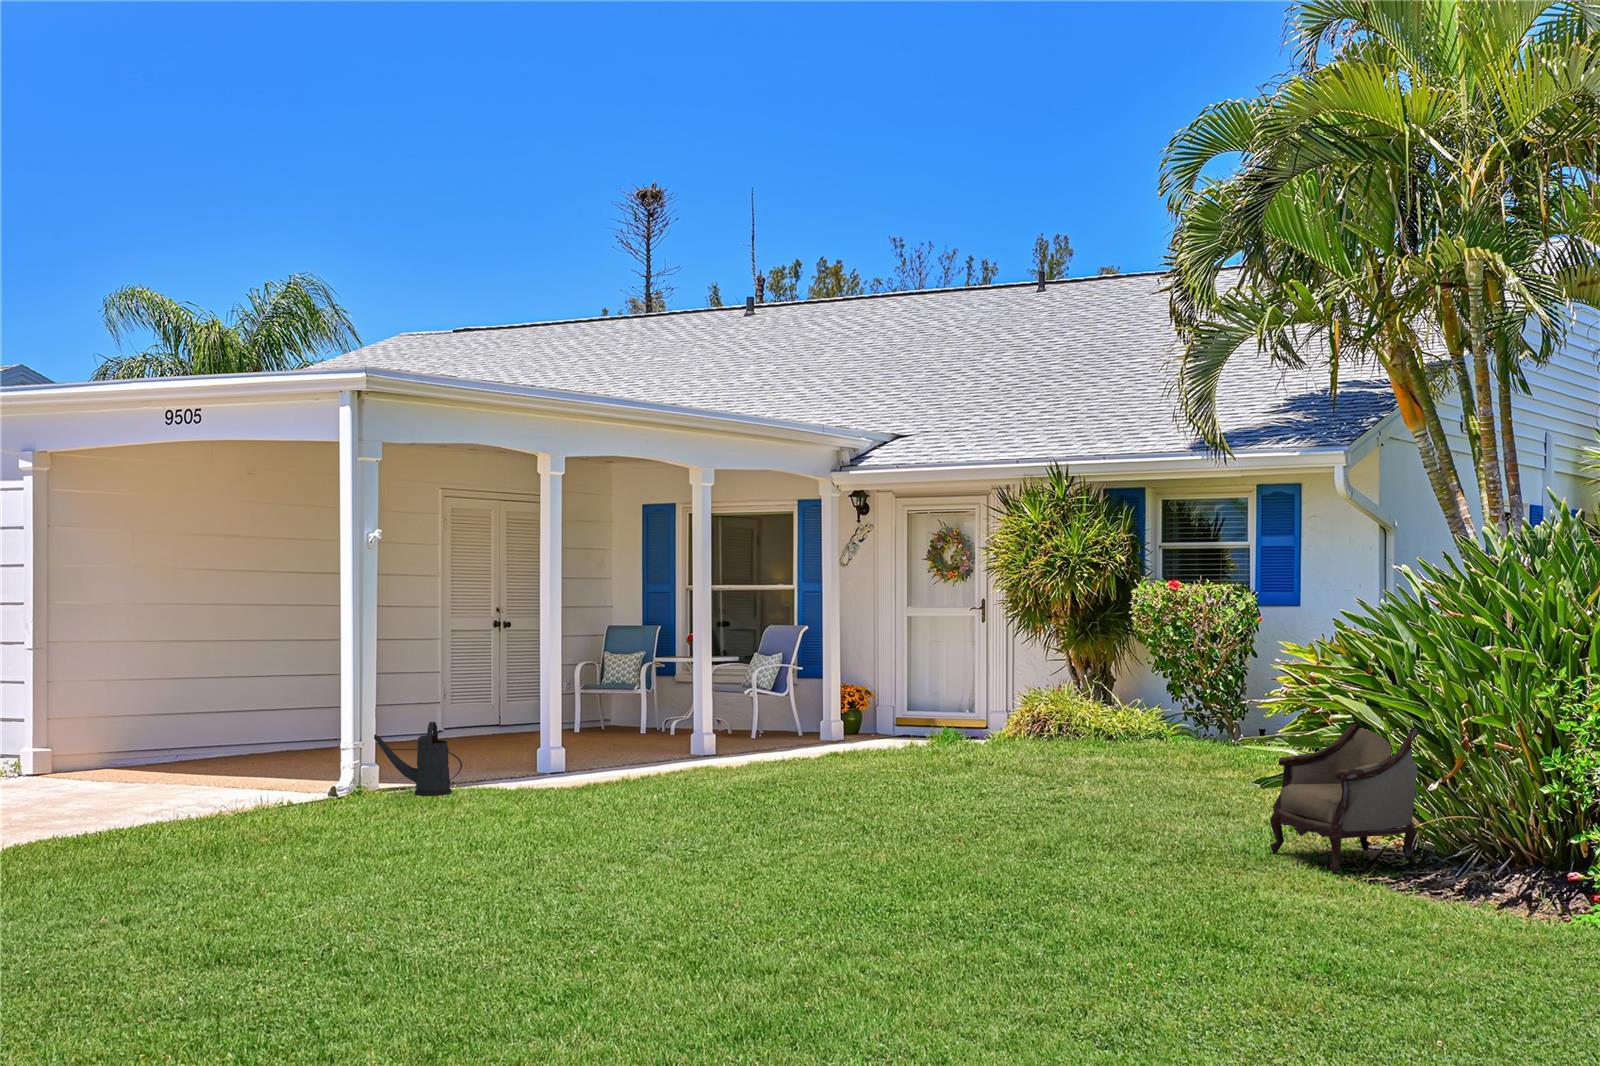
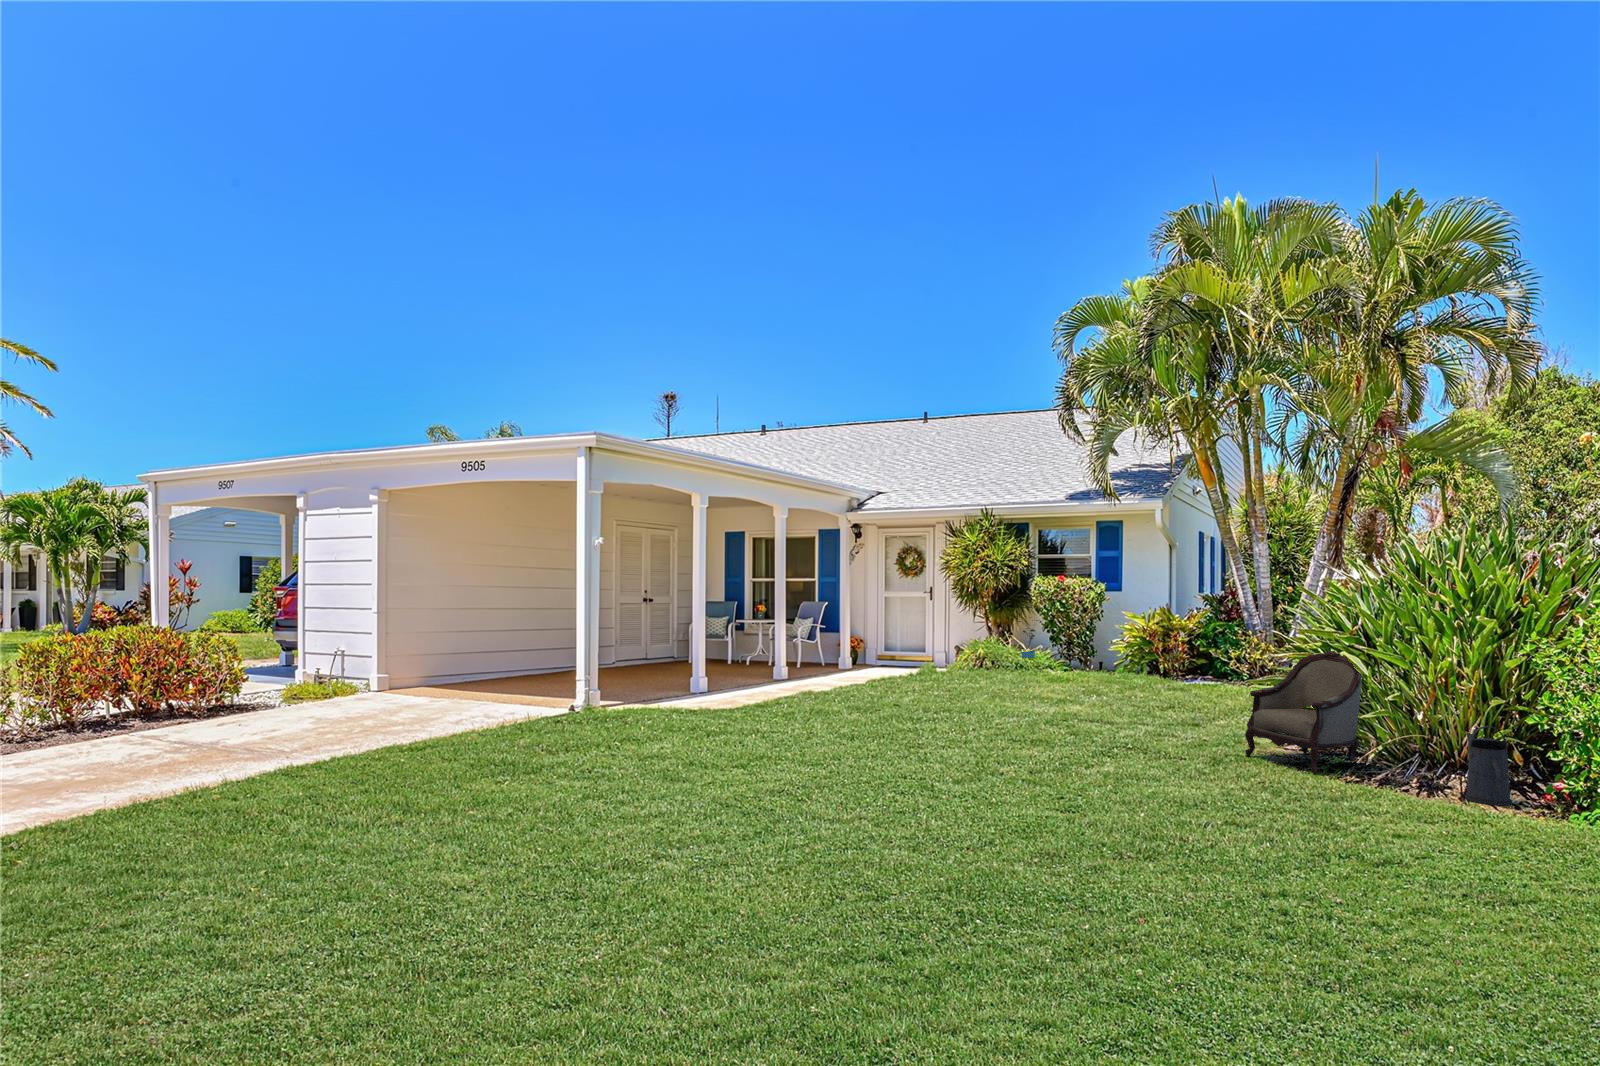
potted plant: none [1117,651,1156,720] -> present [1018,620,1038,658]
watering can: present [374,722,462,795] -> present [1465,726,1512,806]

